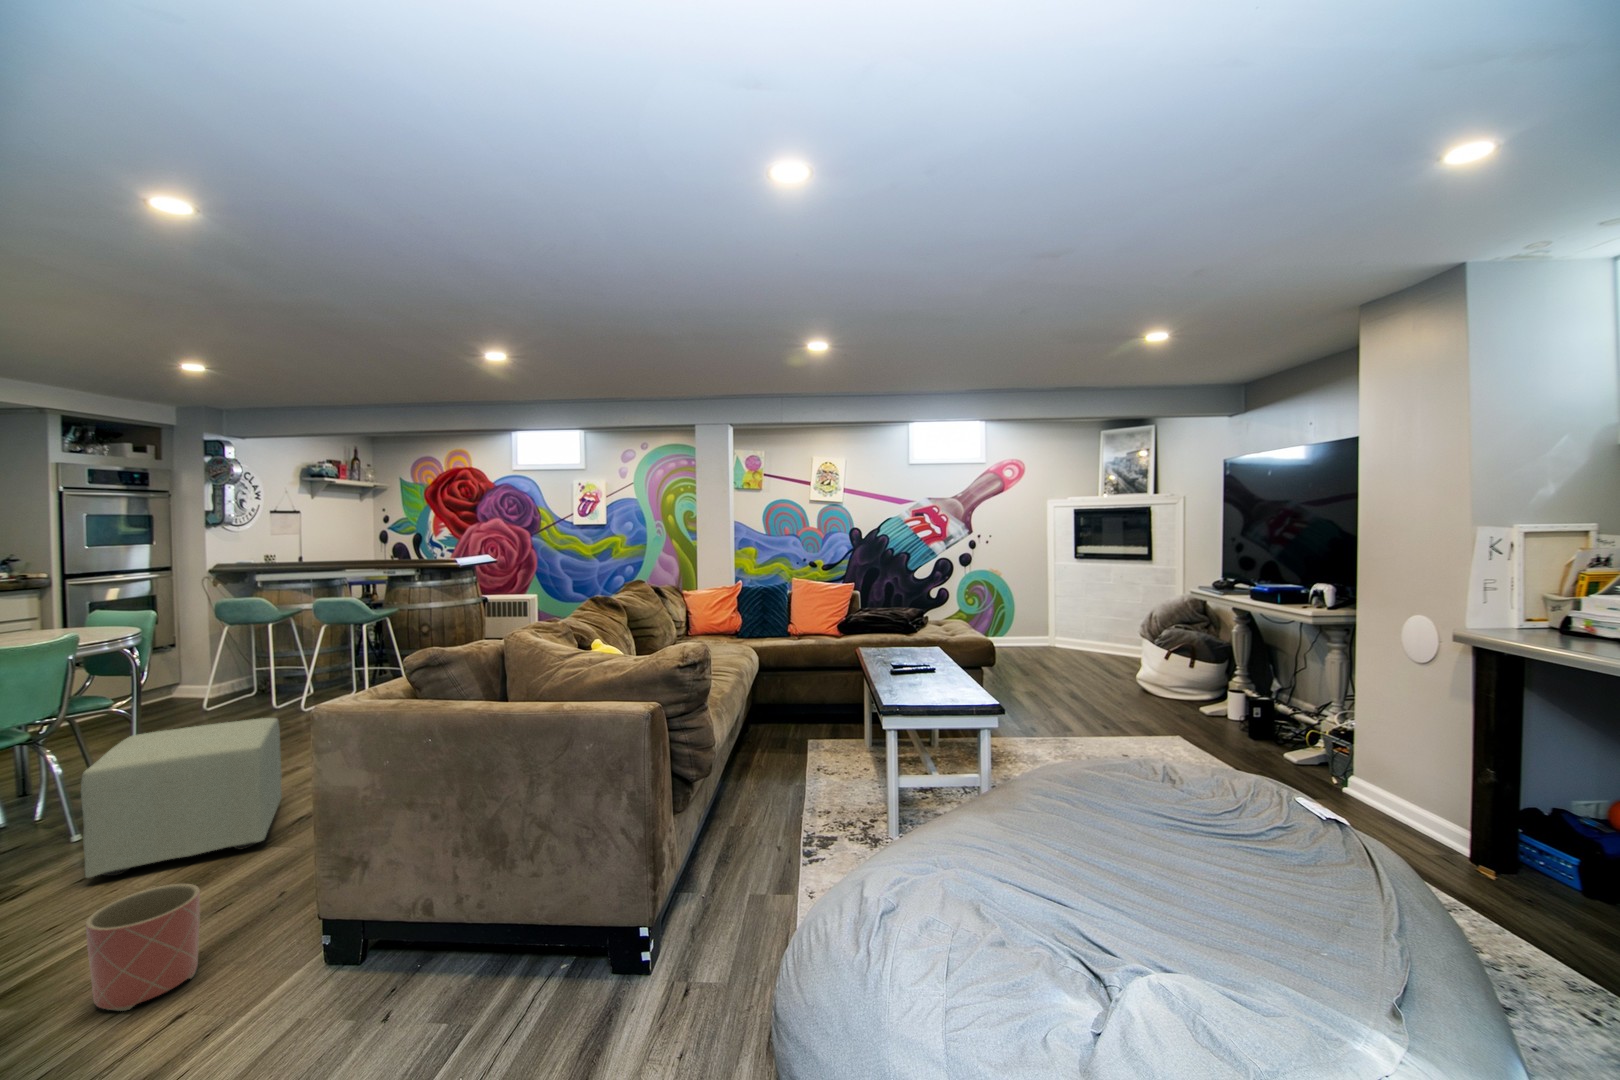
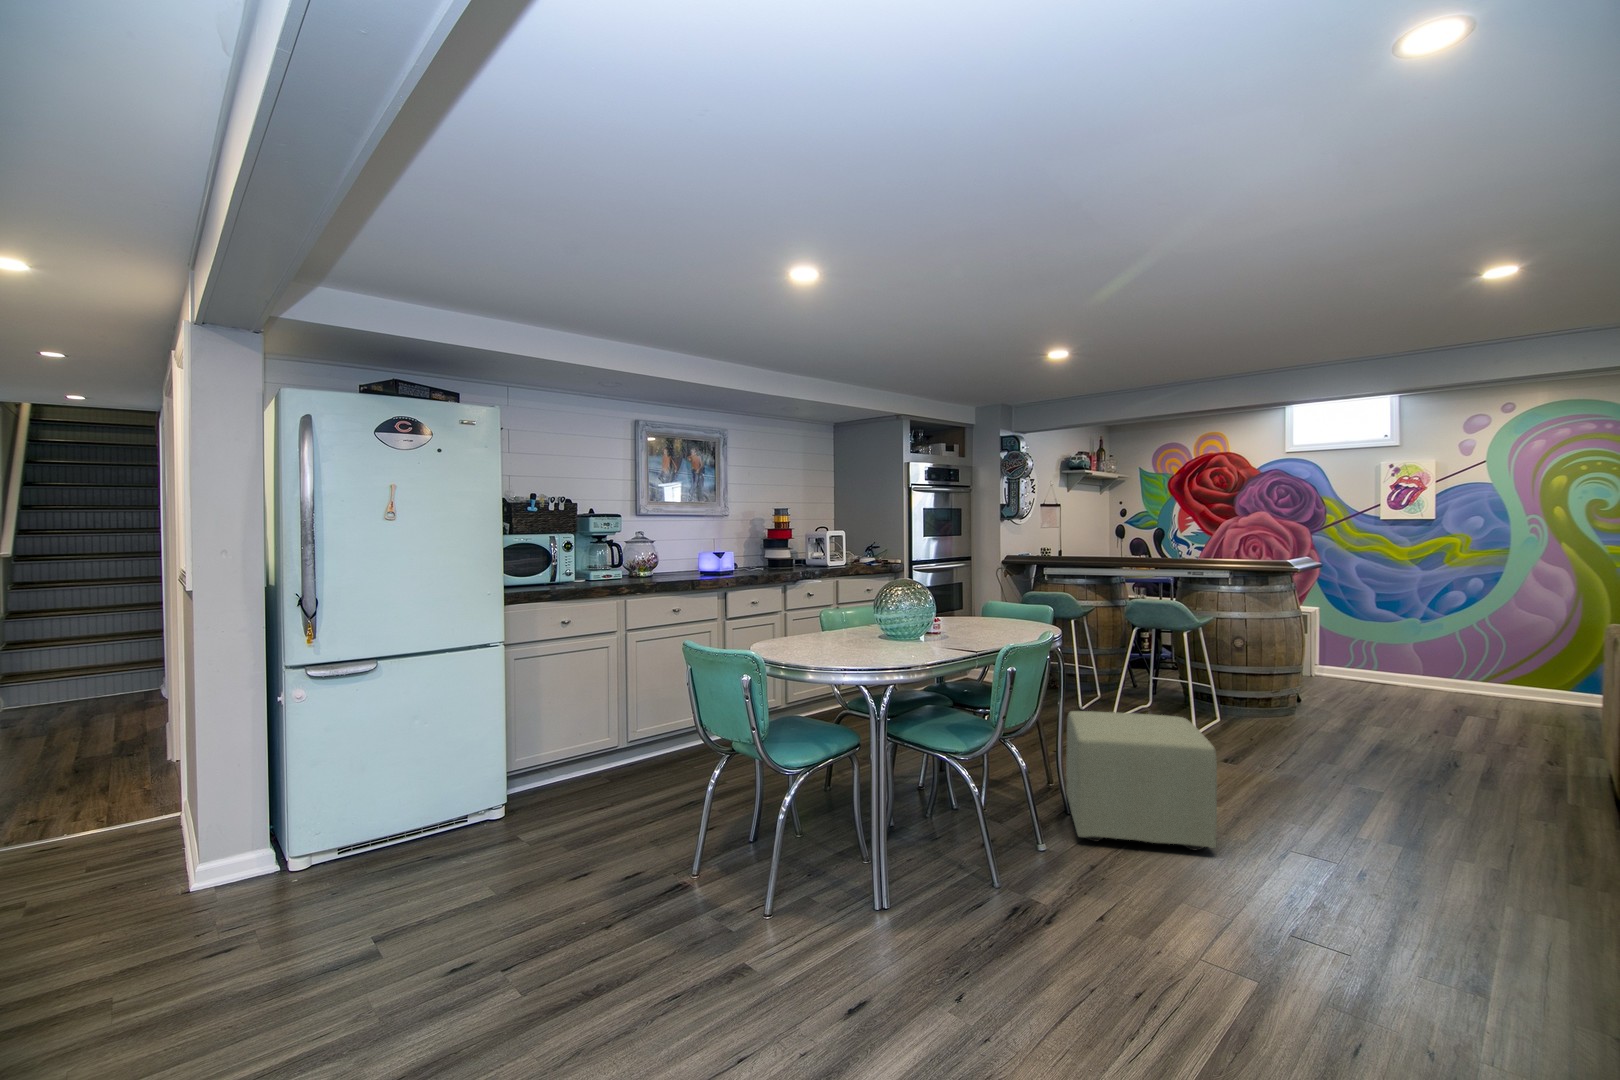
planter: present [86,884,200,1011] -> none [1200,878,1292,998]

